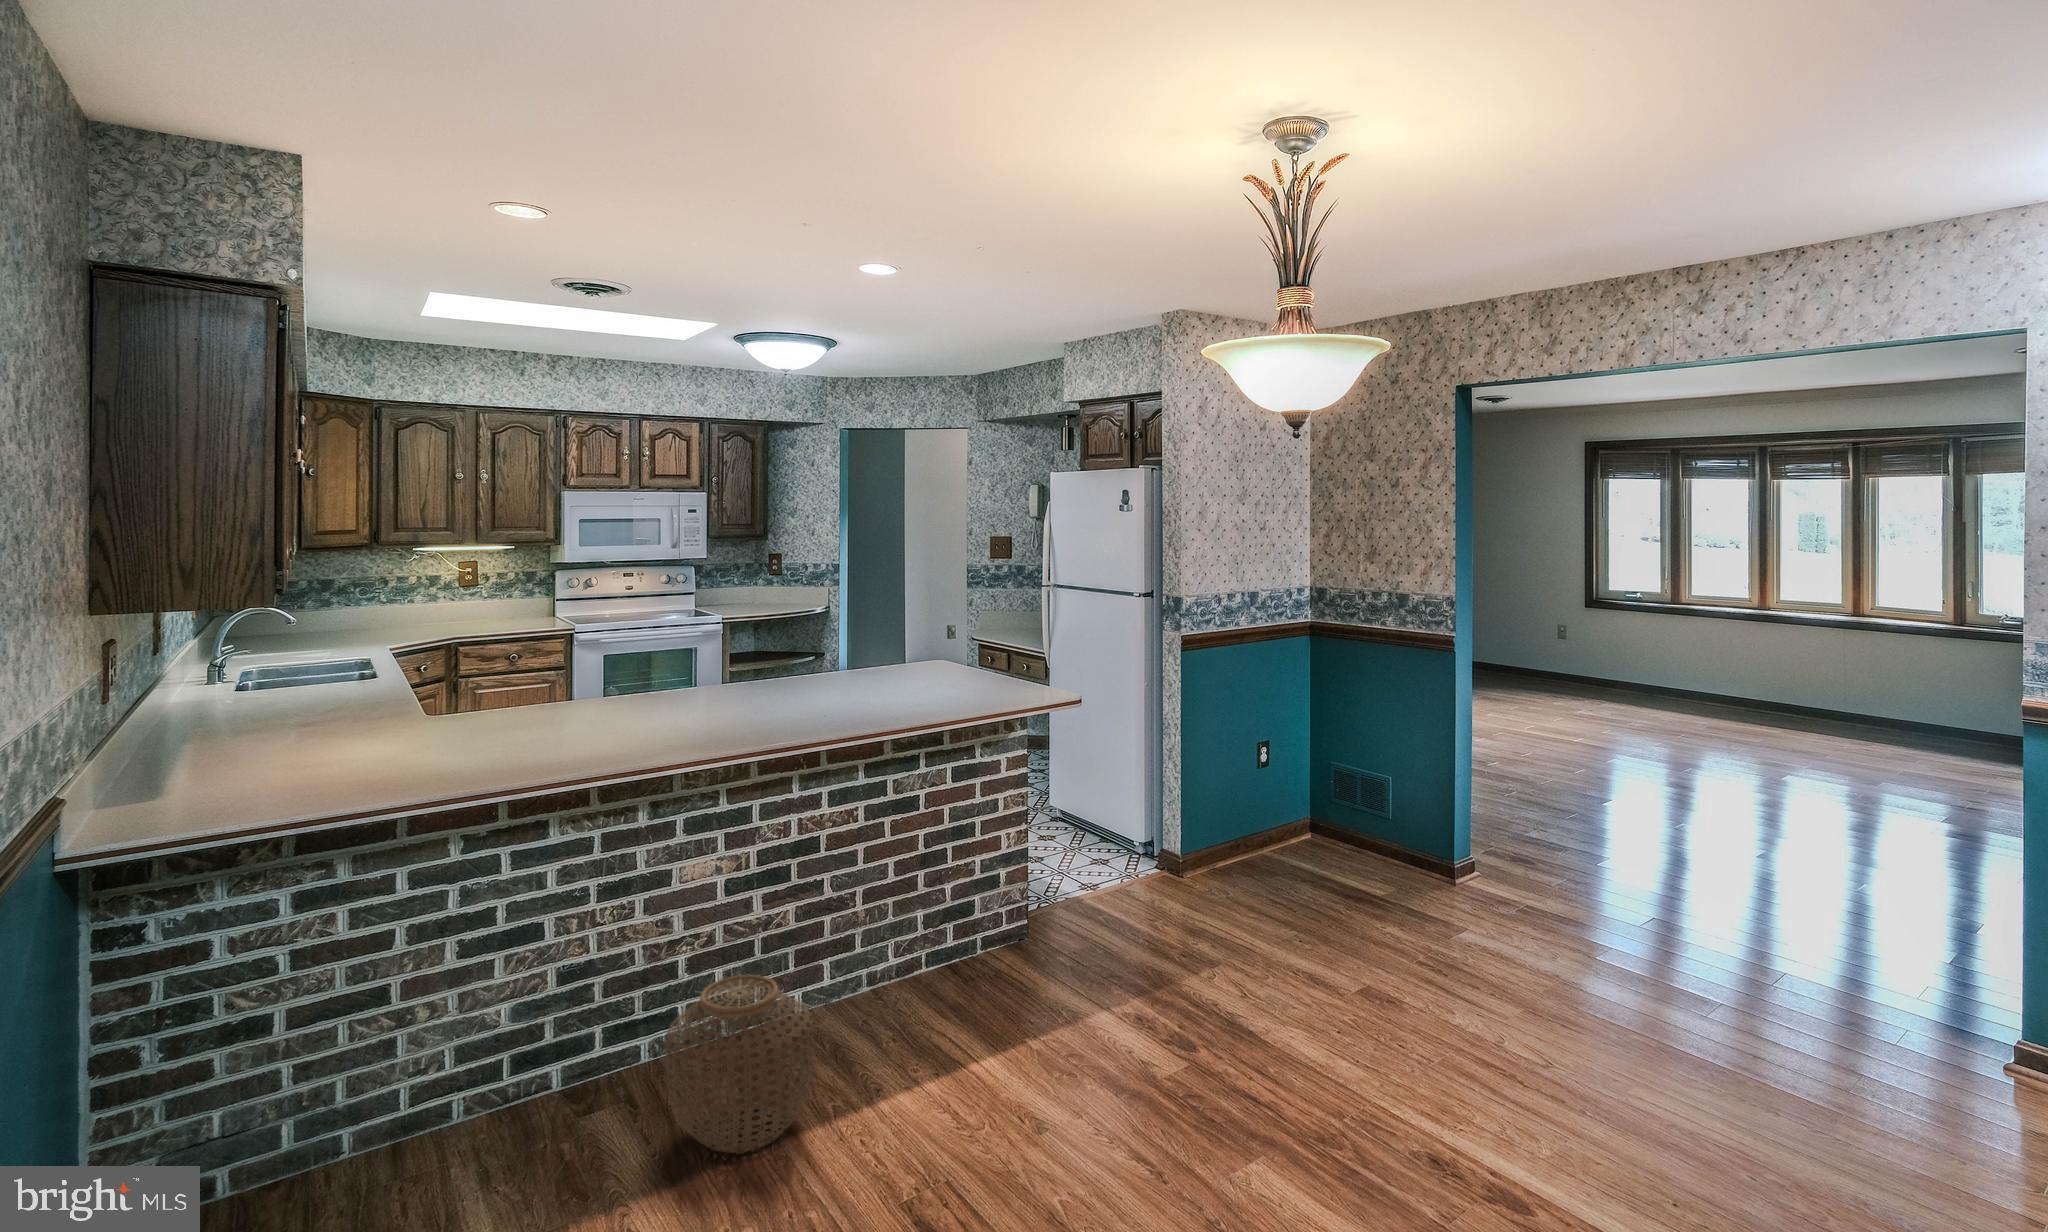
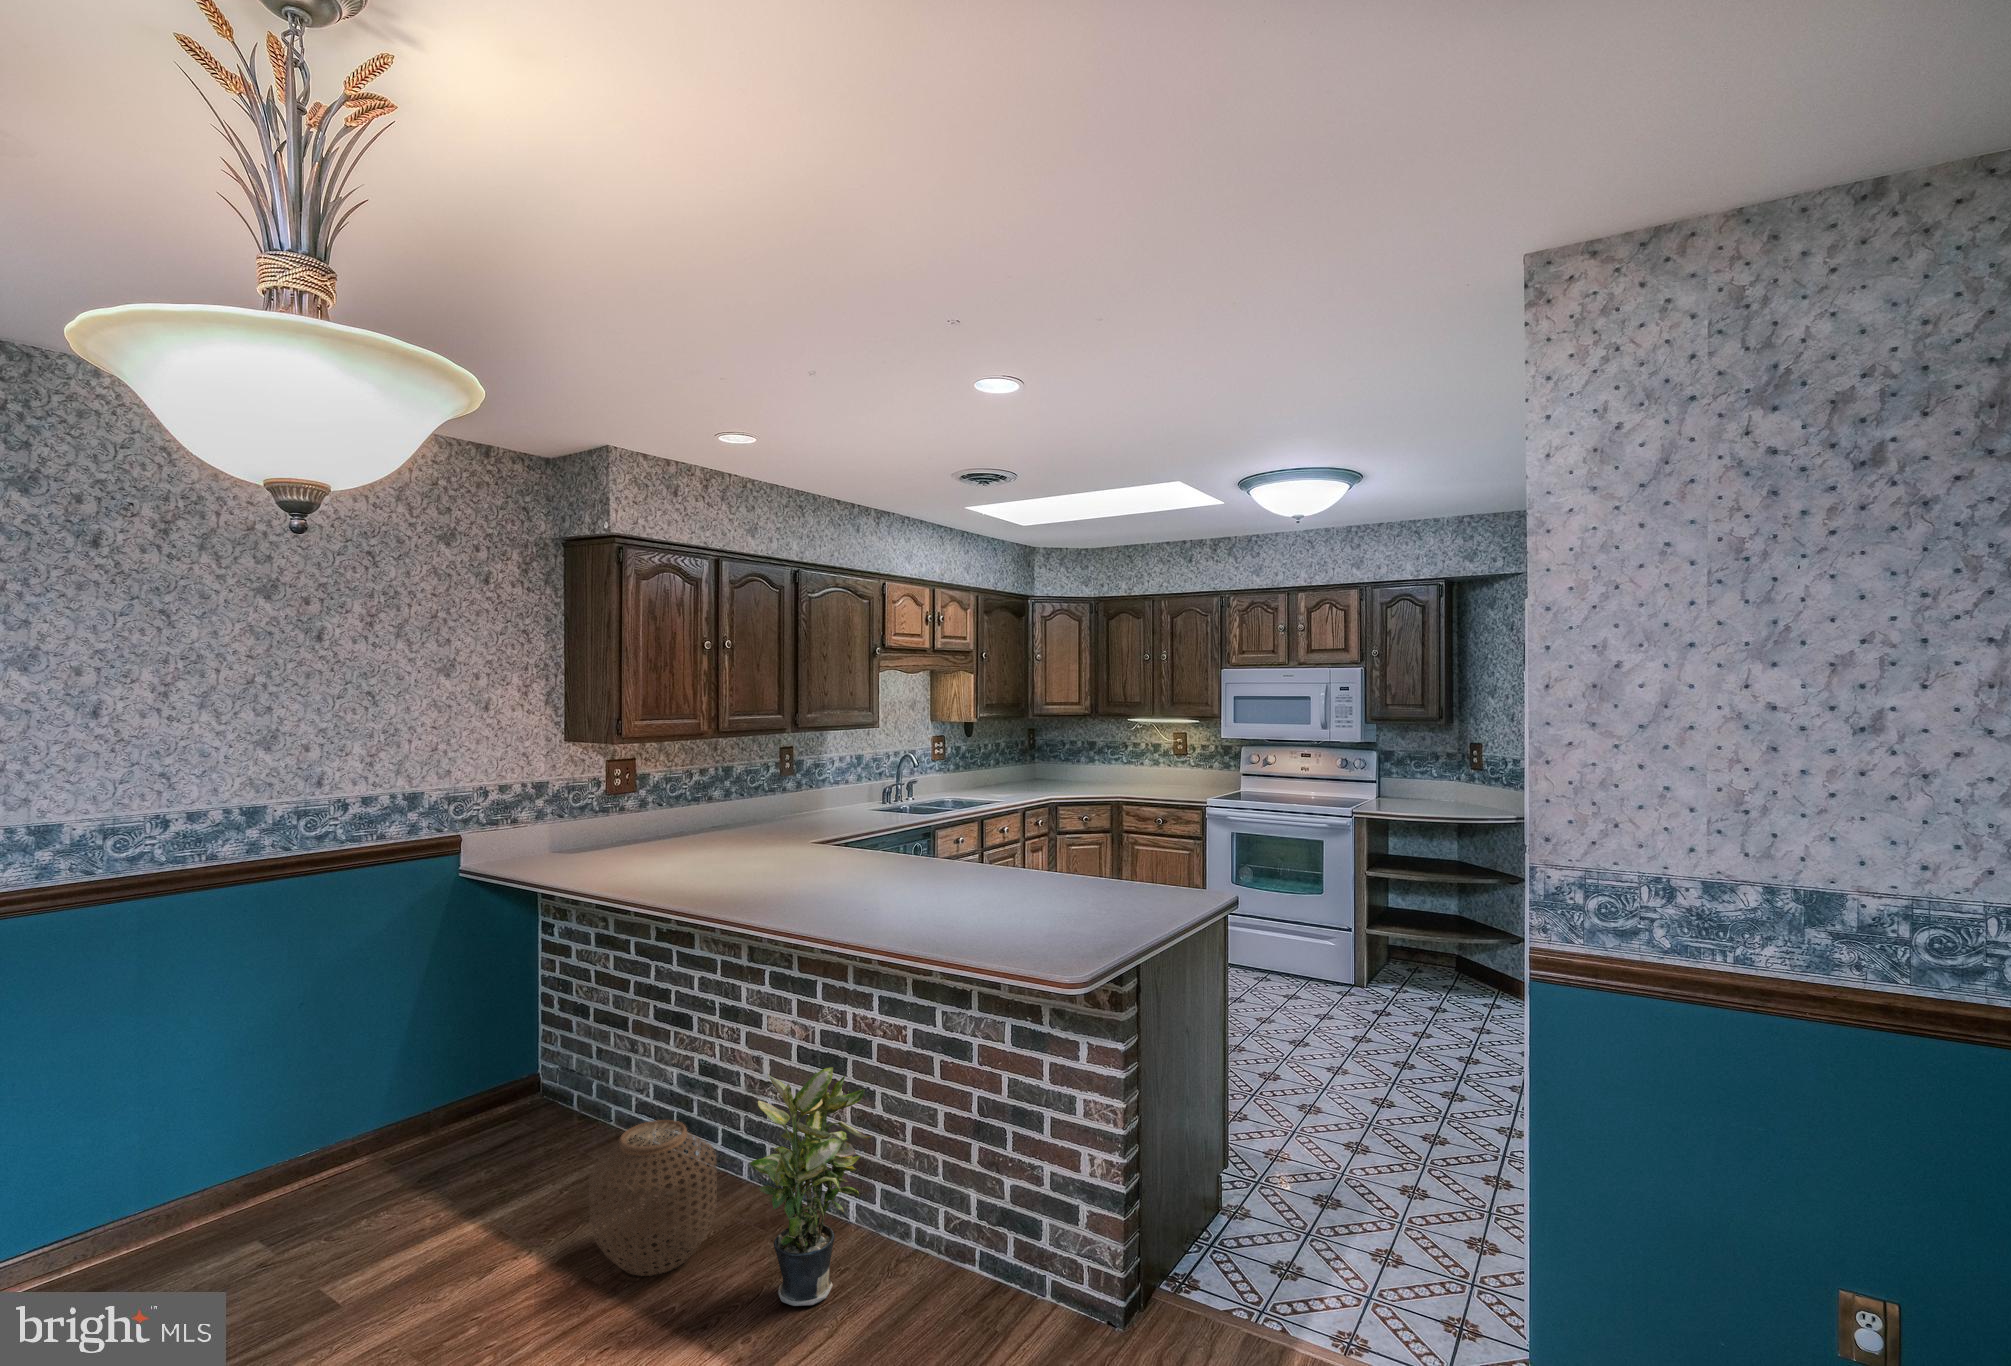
potted plant: none [839,831,964,1064] -> present [749,1067,872,1306]

